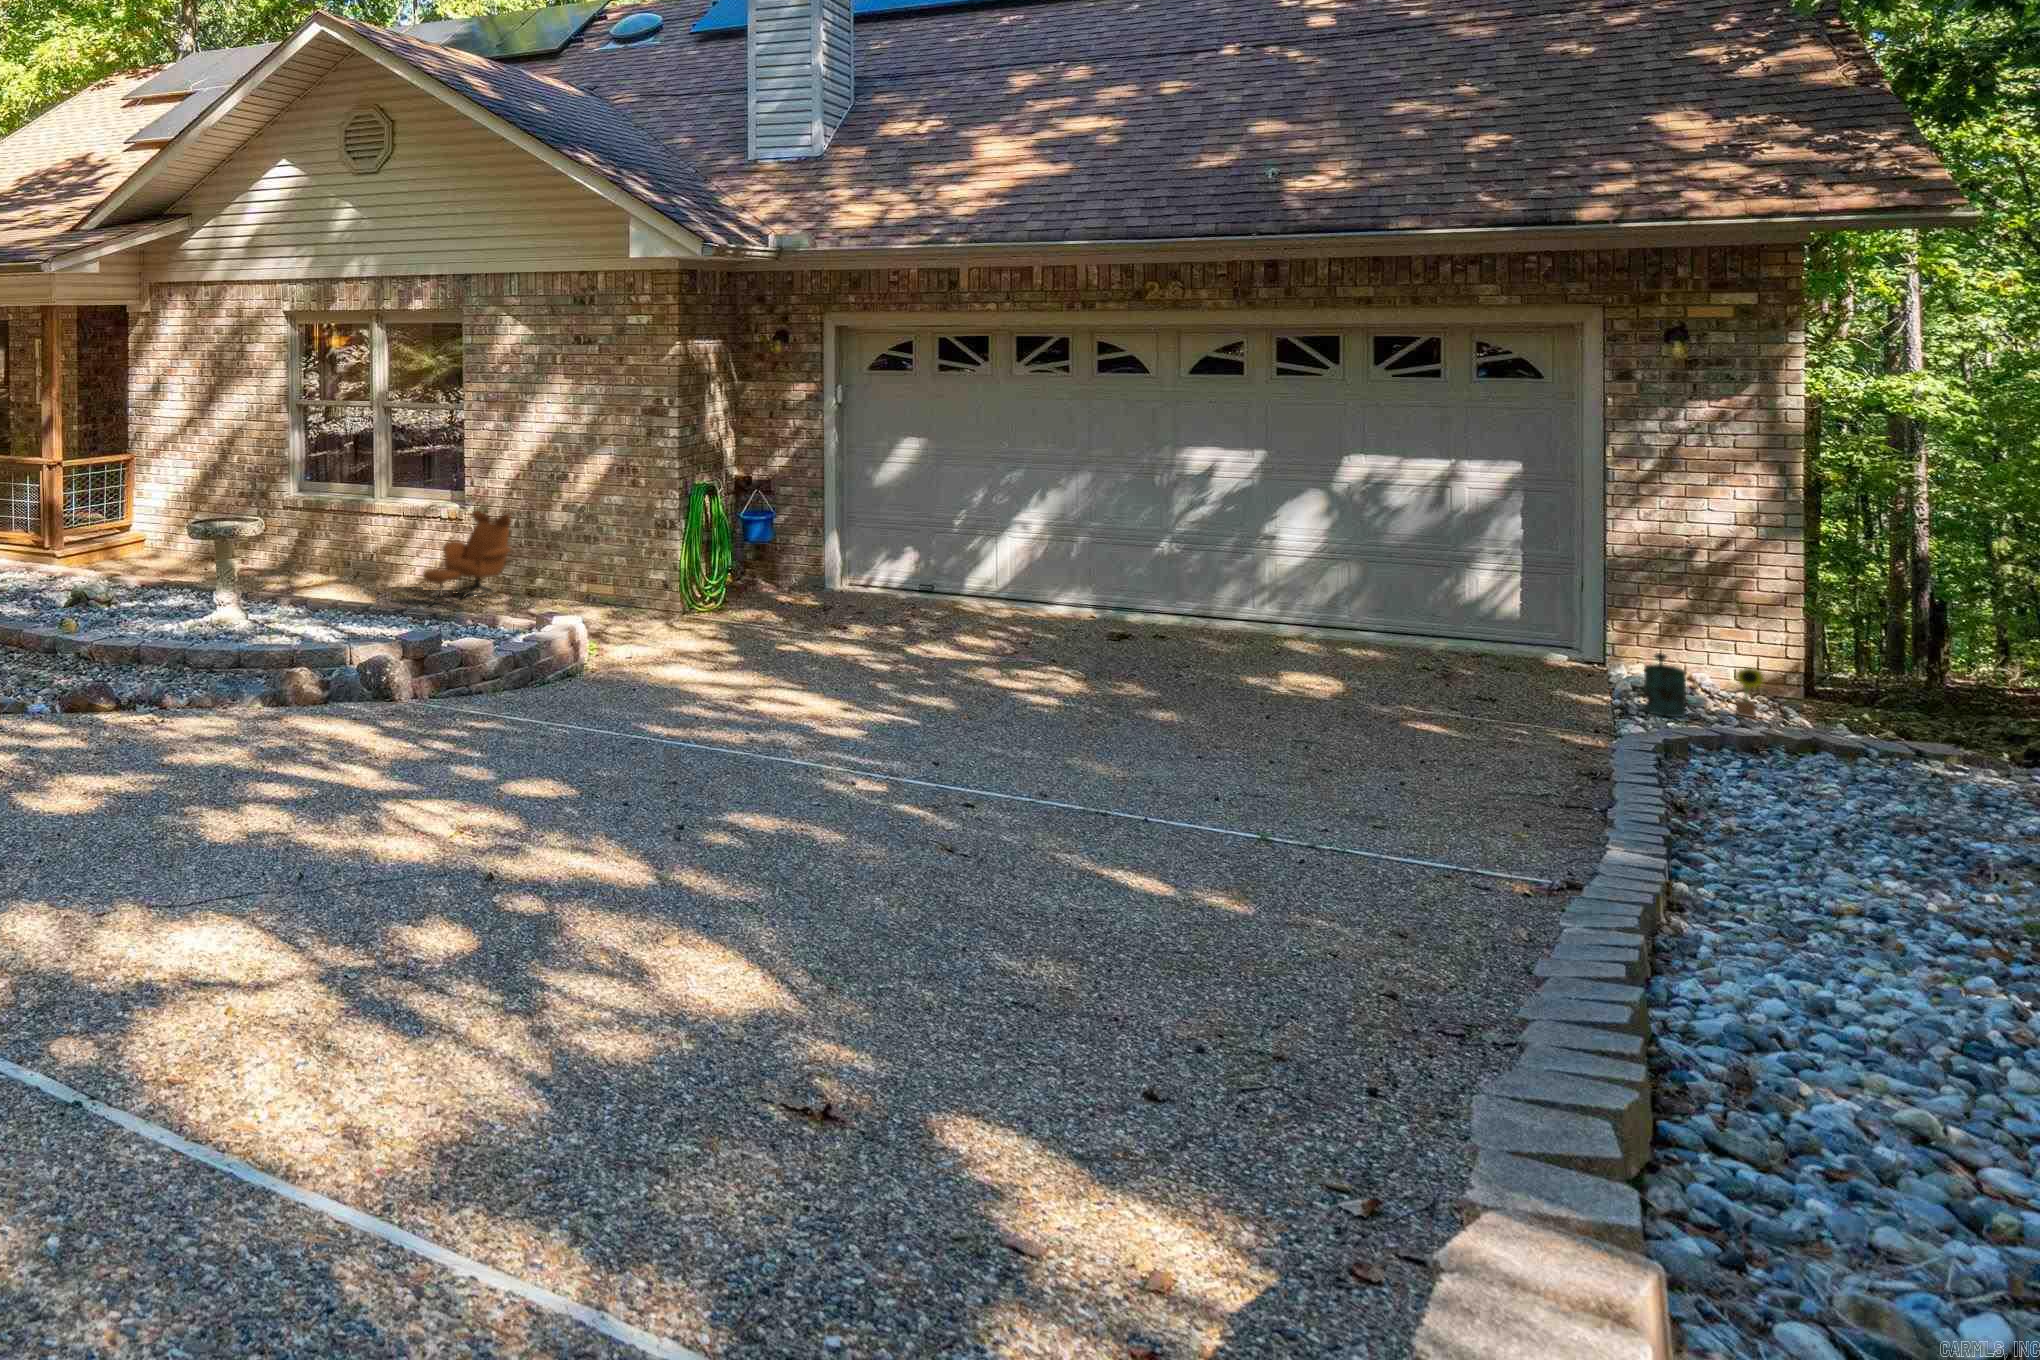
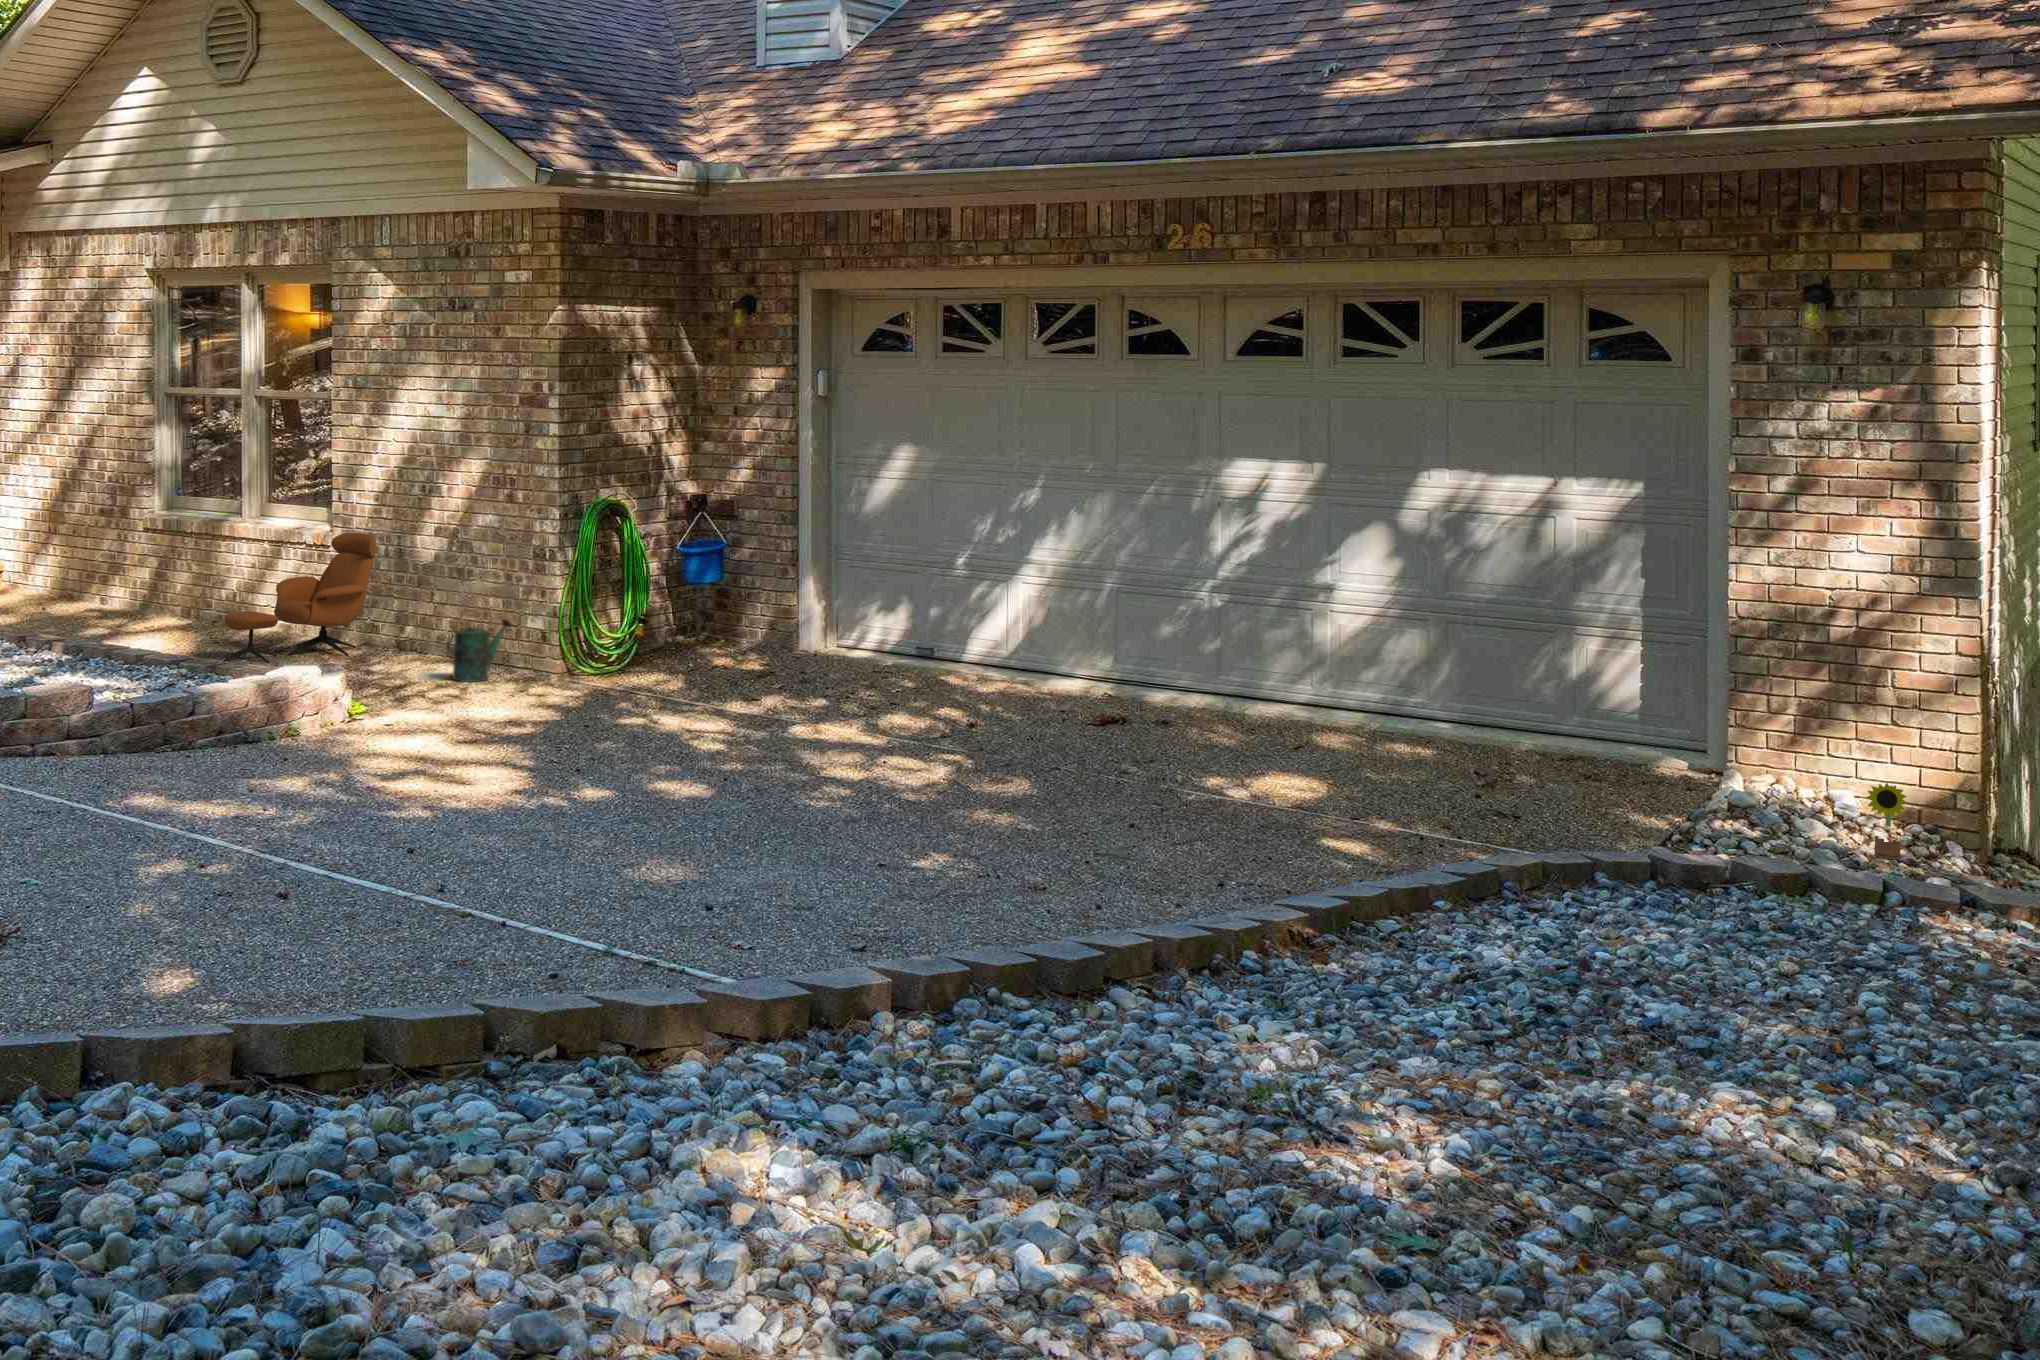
watering can: present [1643,653,1686,717] -> present [447,619,512,682]

